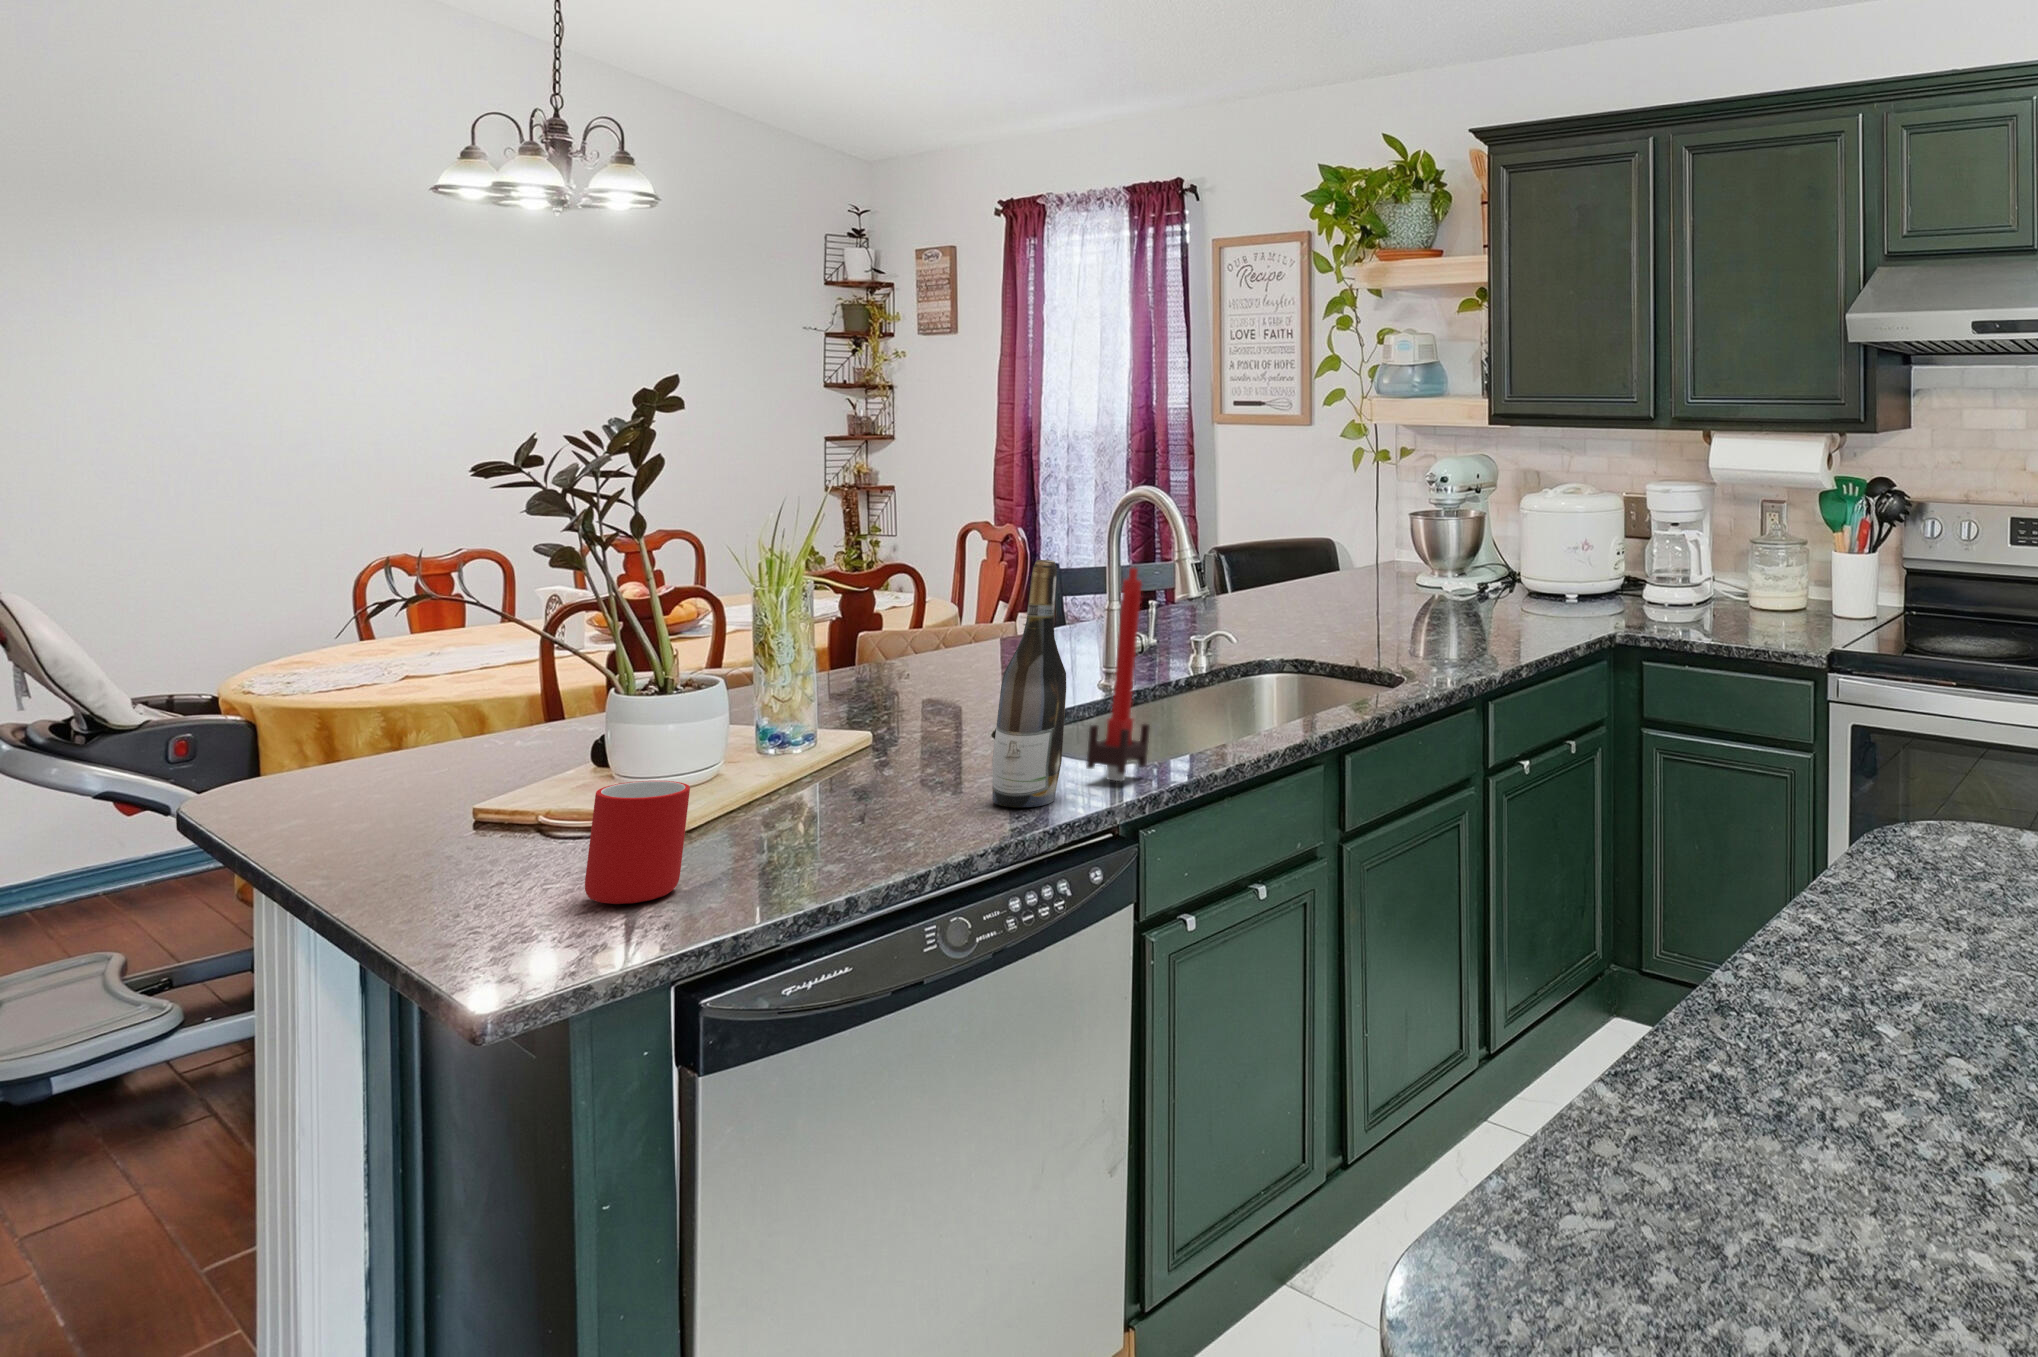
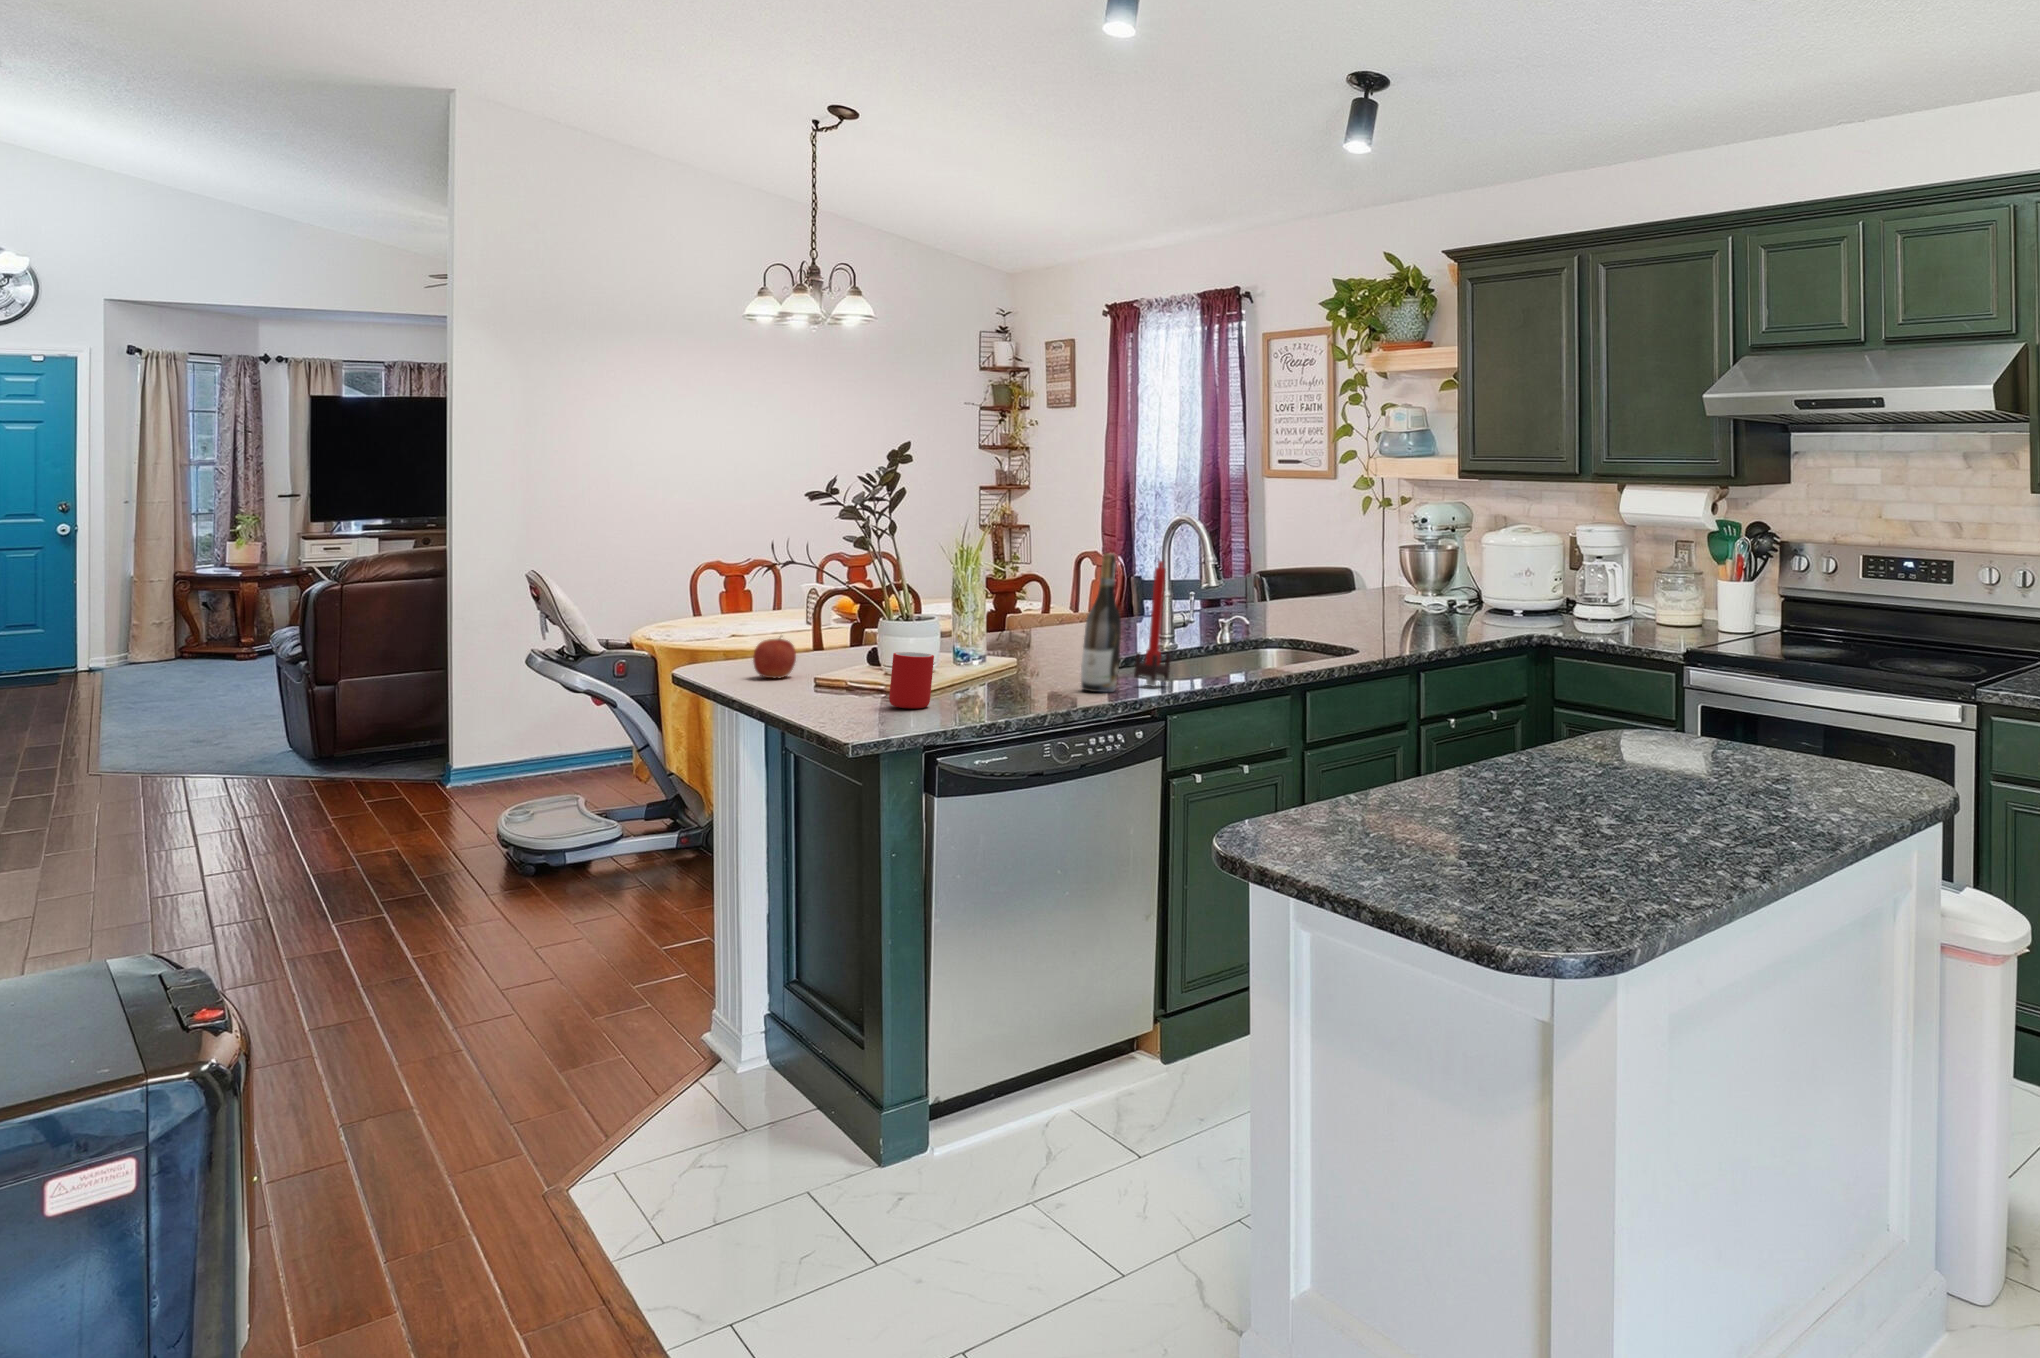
apple: none [316,732,417,819] -> present [753,638,796,678]

